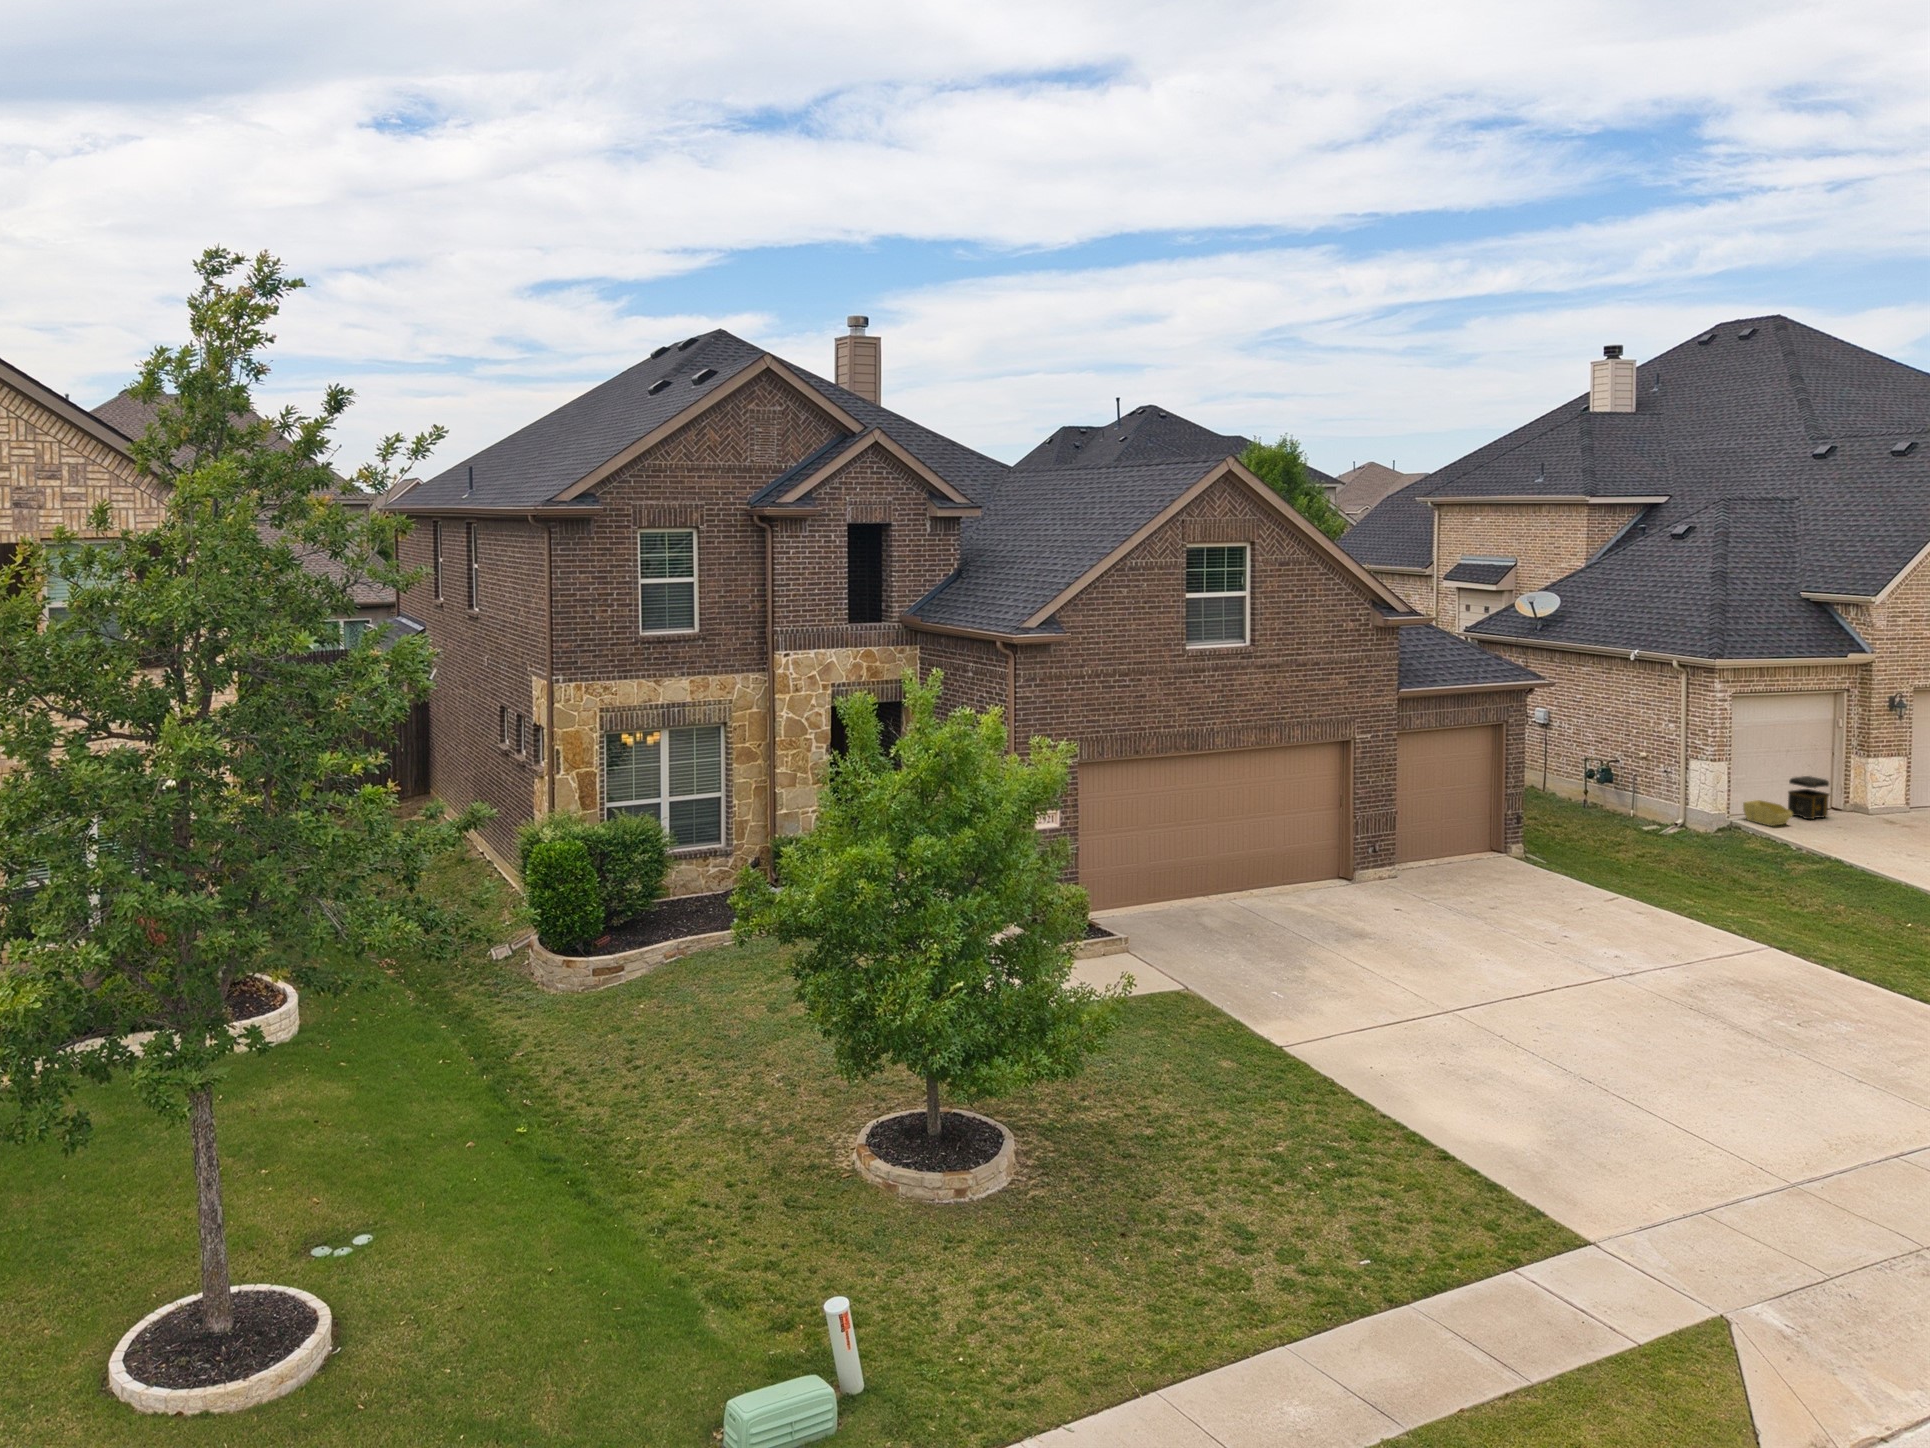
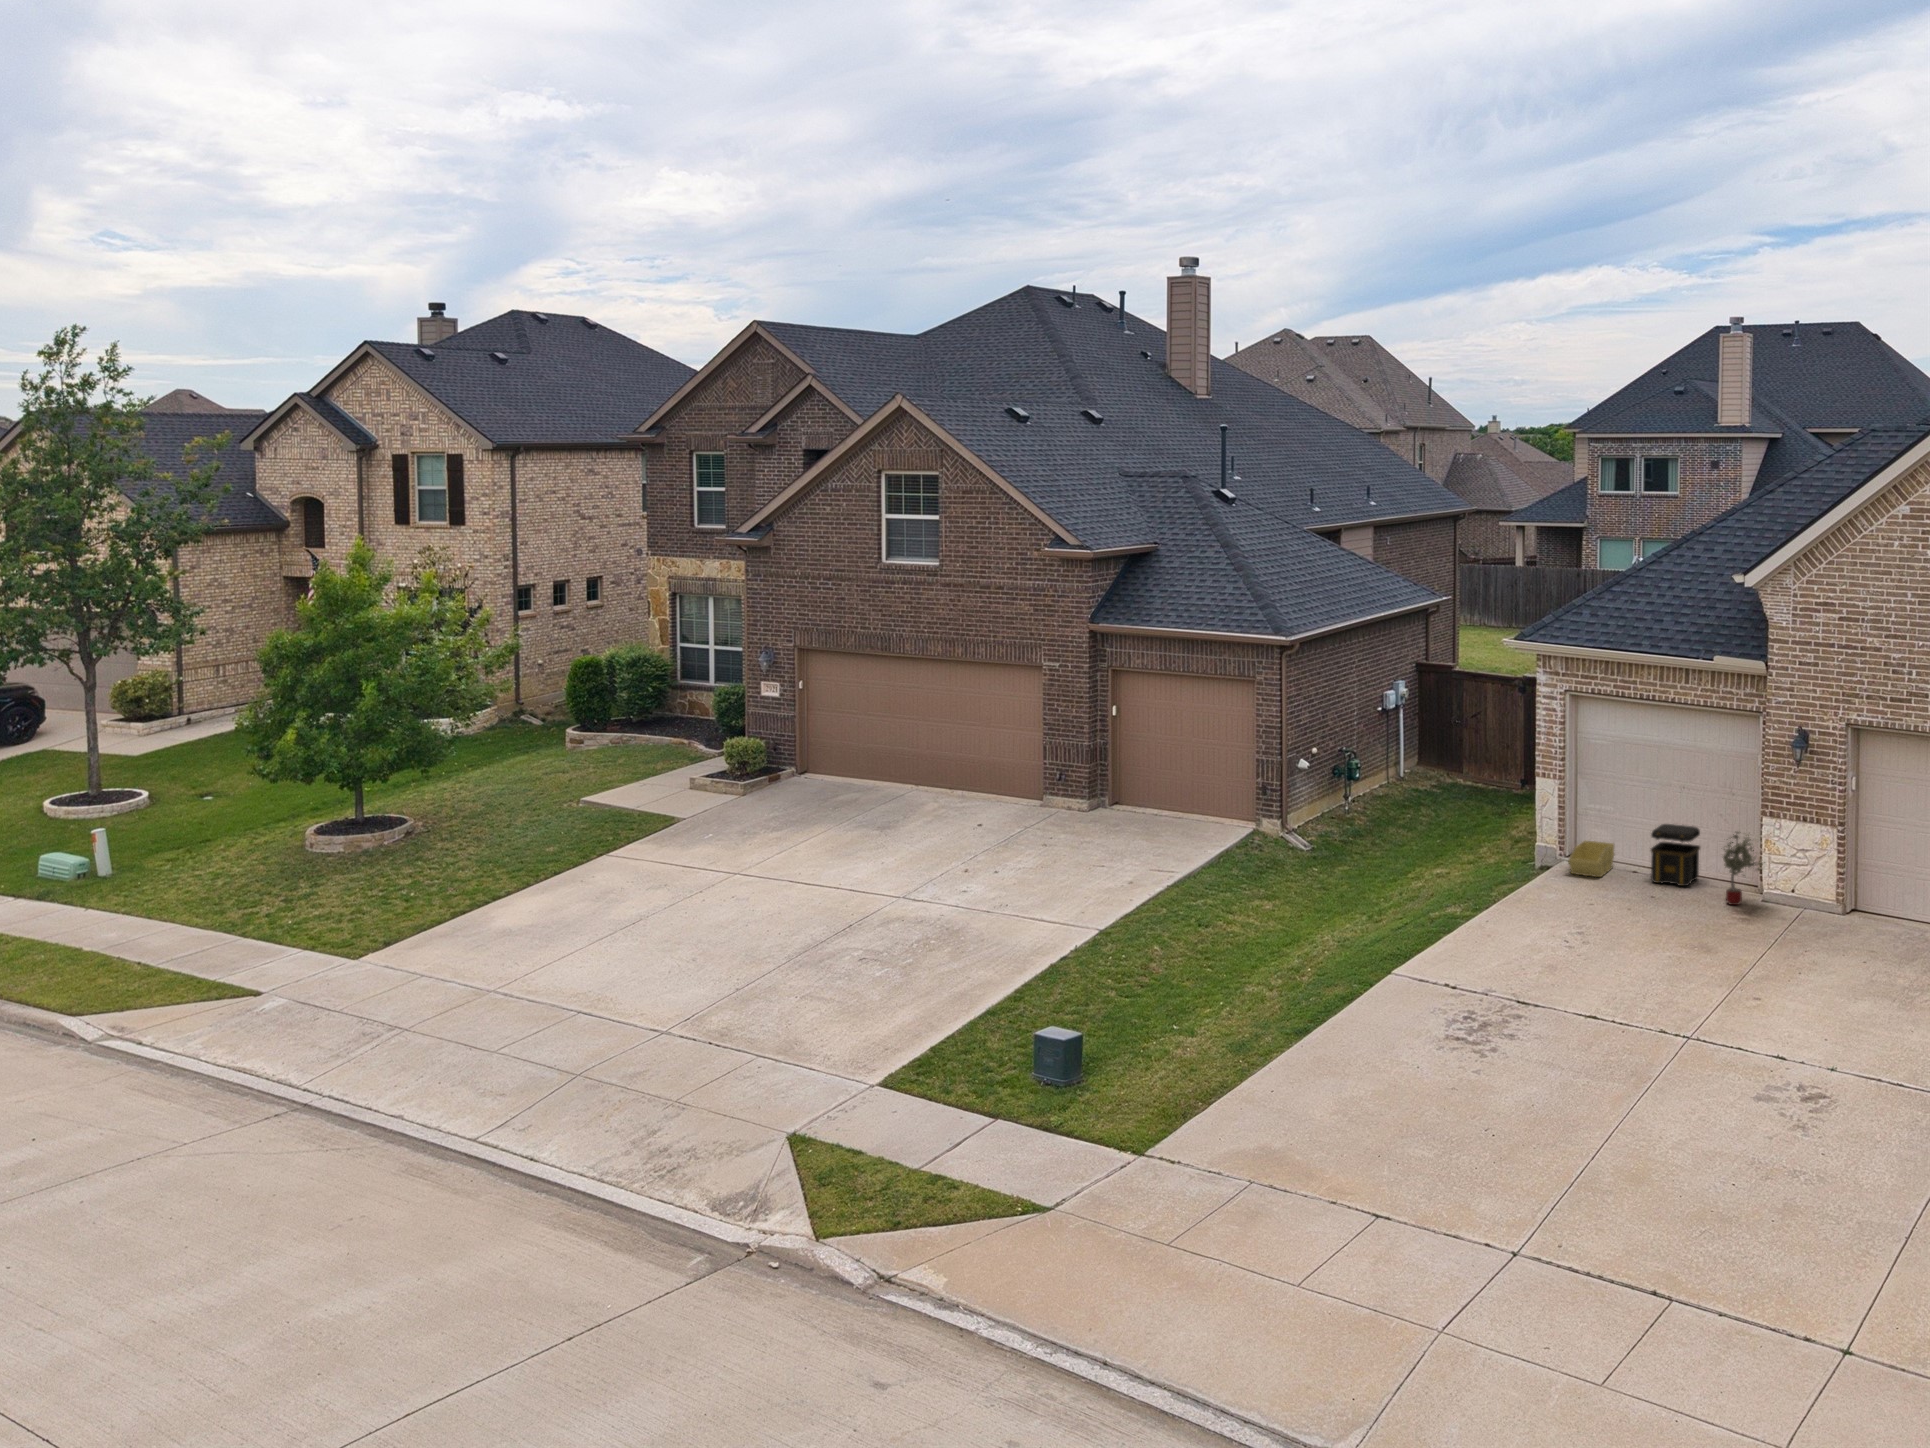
potted tree: none [1850,769,1901,821] -> present [1723,832,1765,905]

